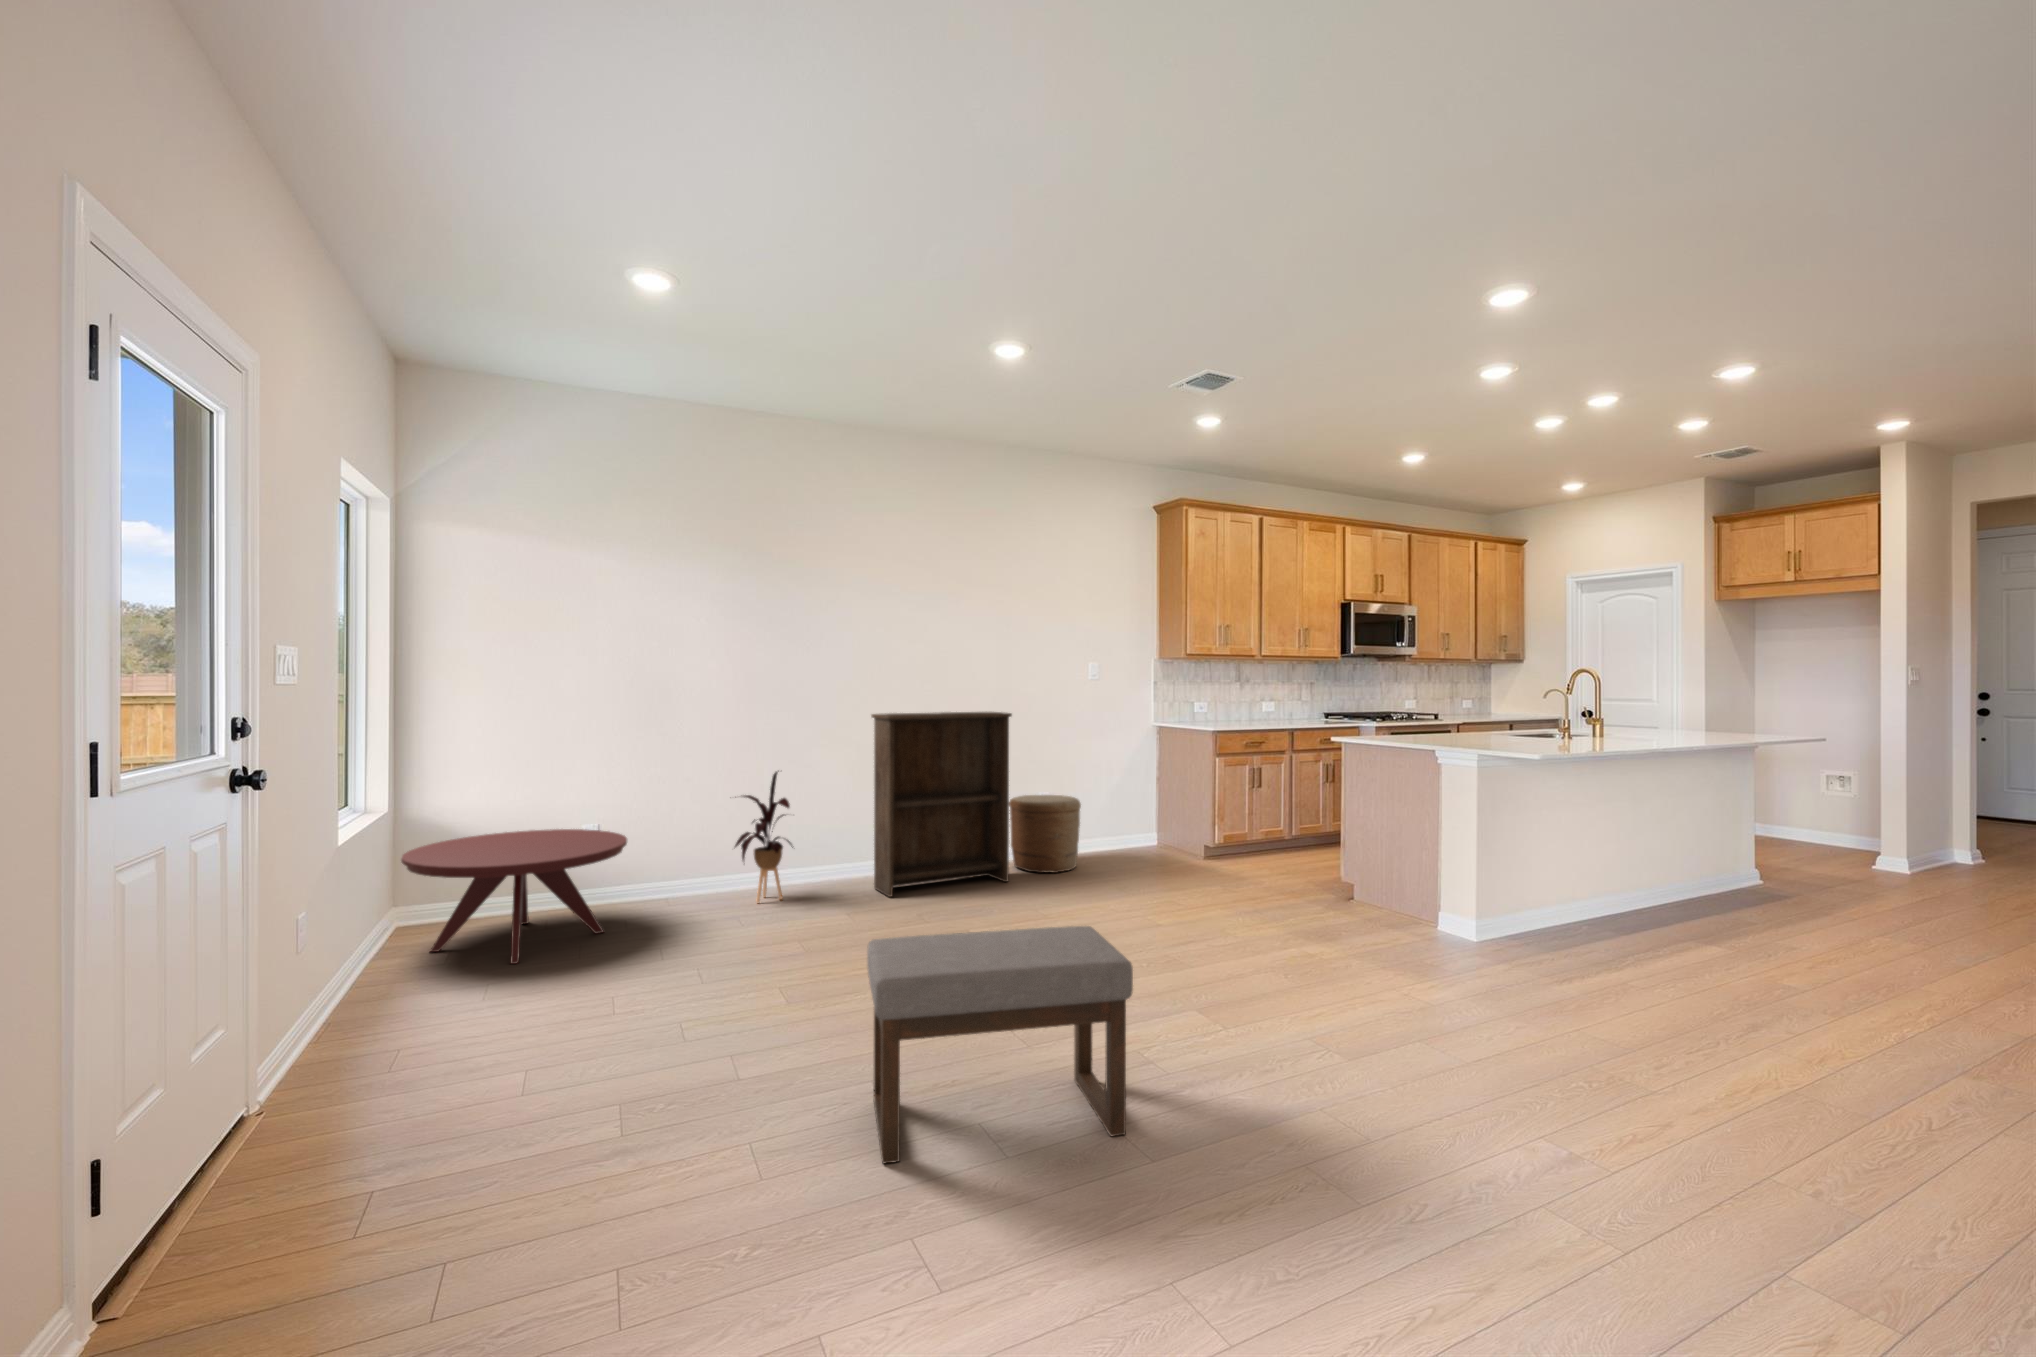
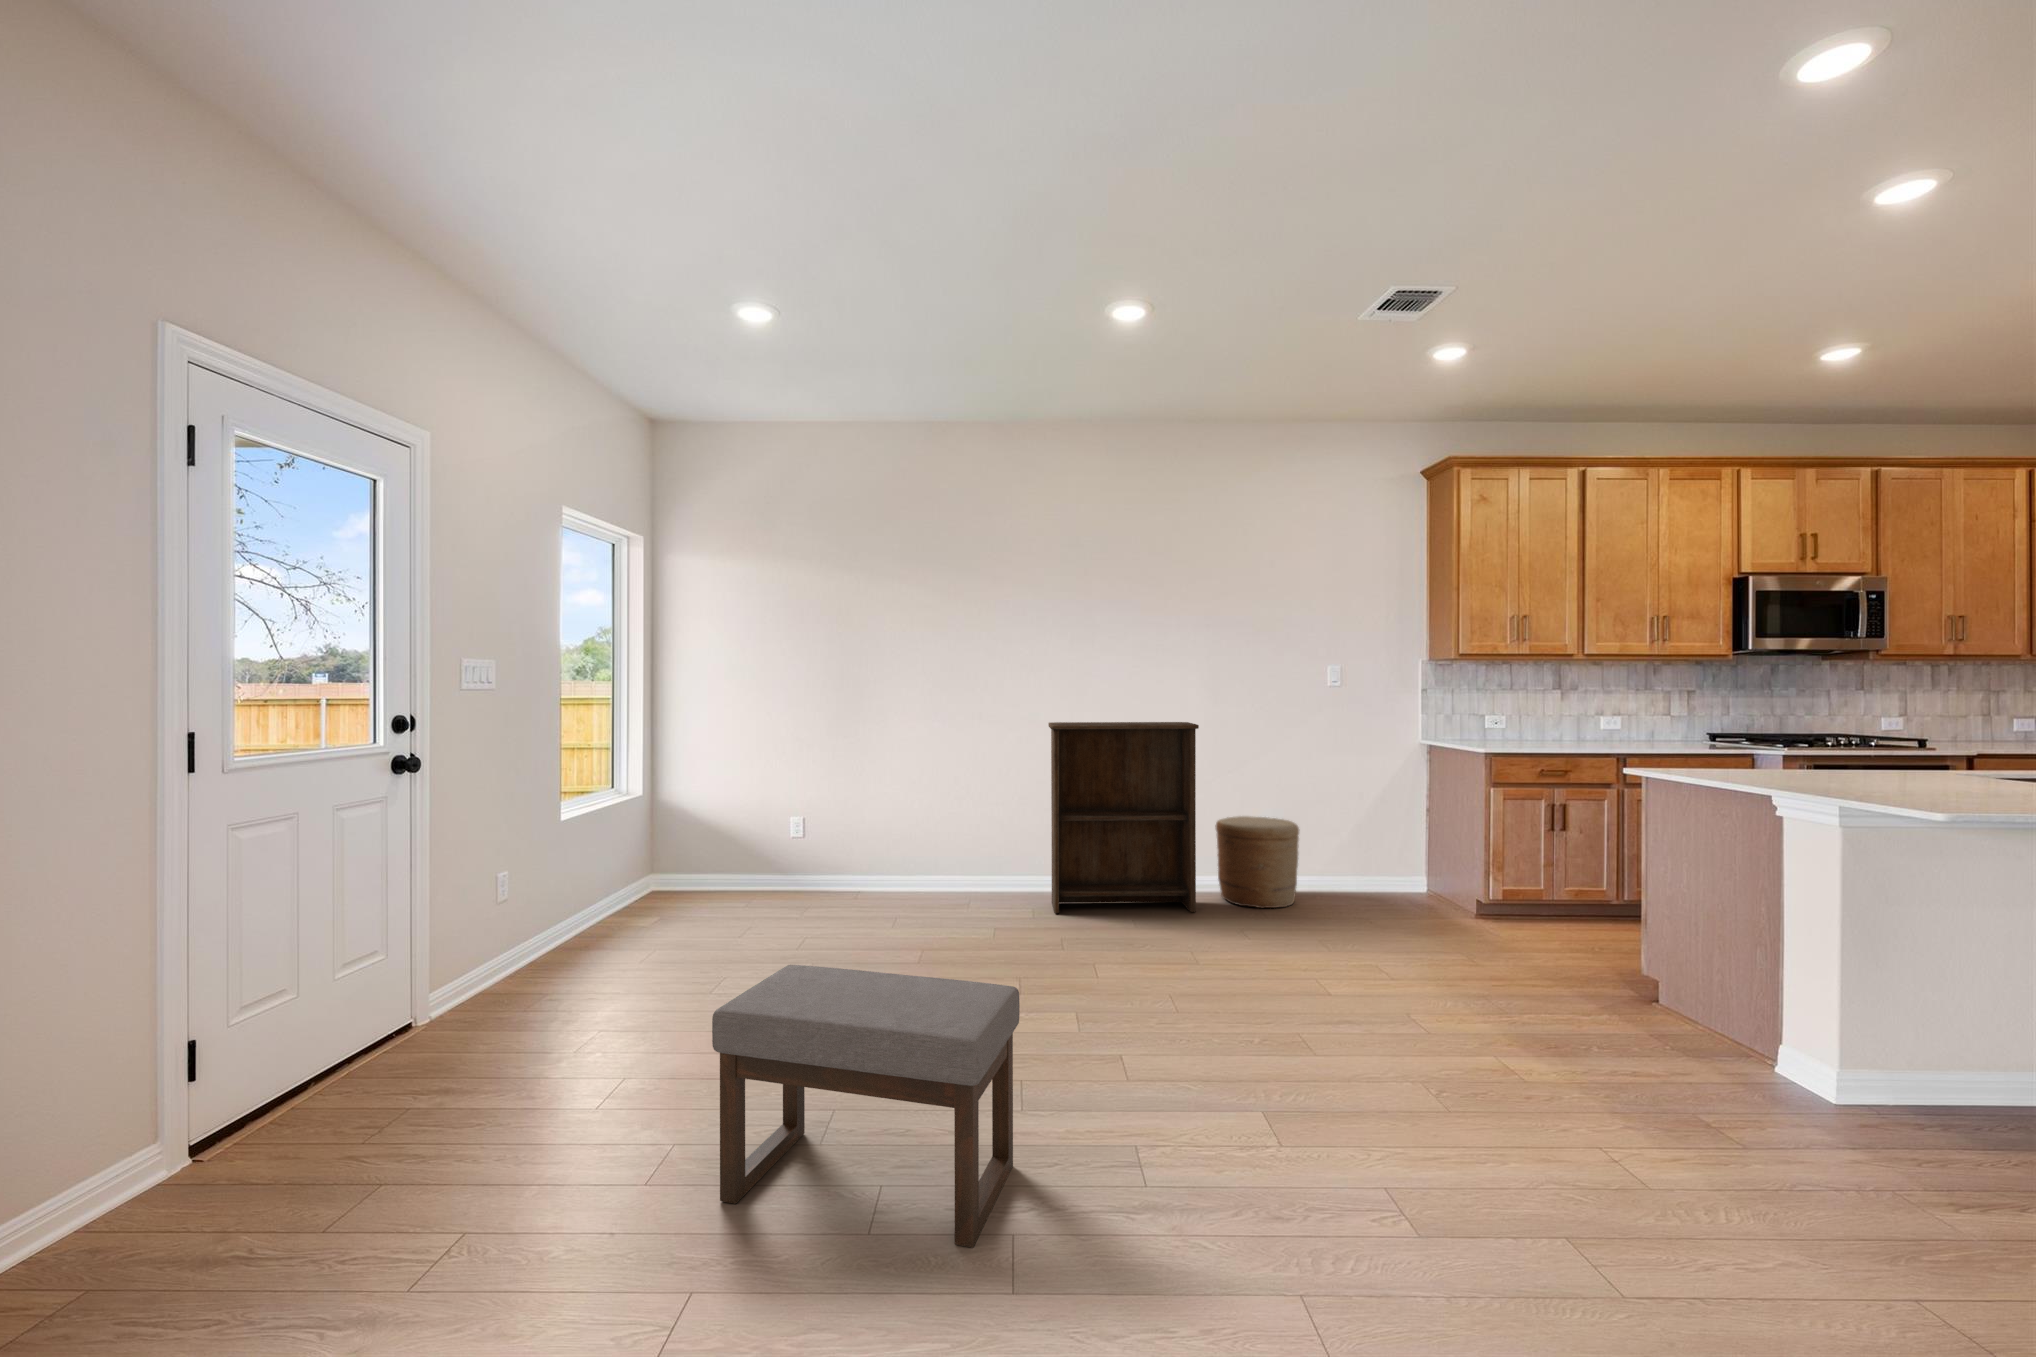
house plant: present [735,771,793,903] -> none [905,776,971,903]
coffee table: present [401,829,627,964] -> none [633,817,811,932]

